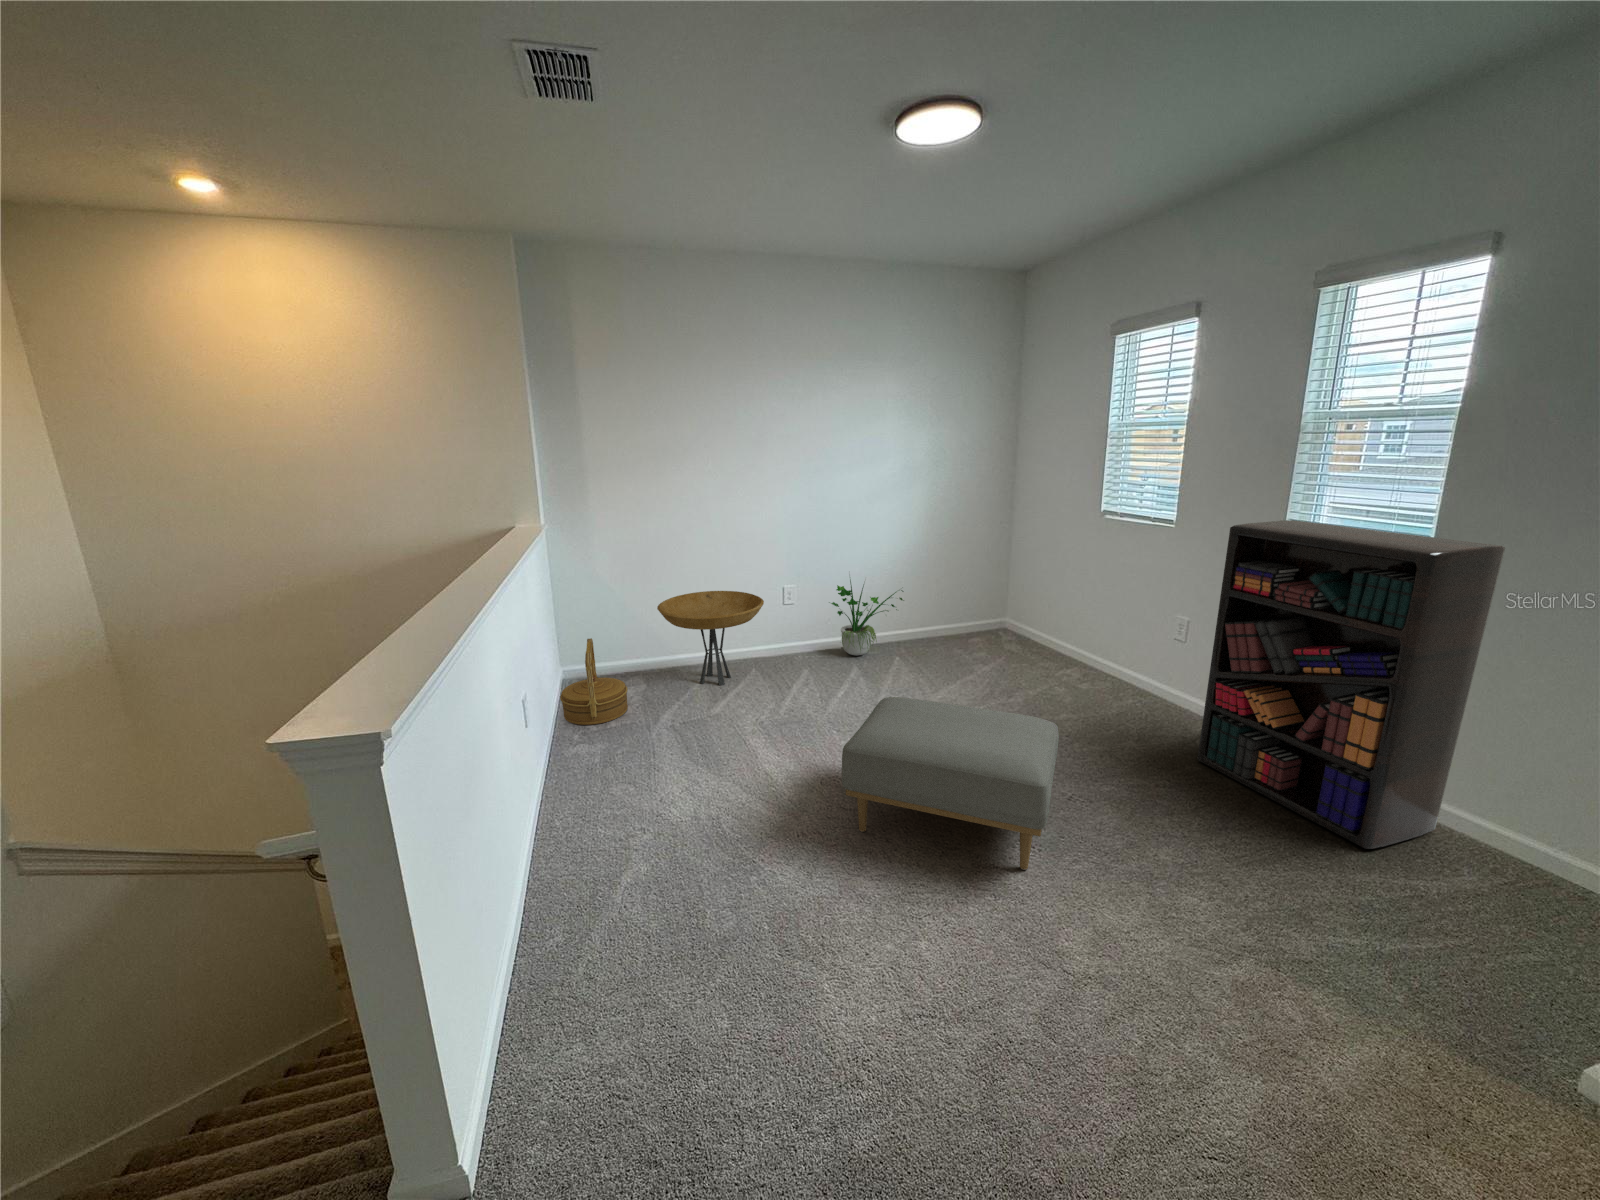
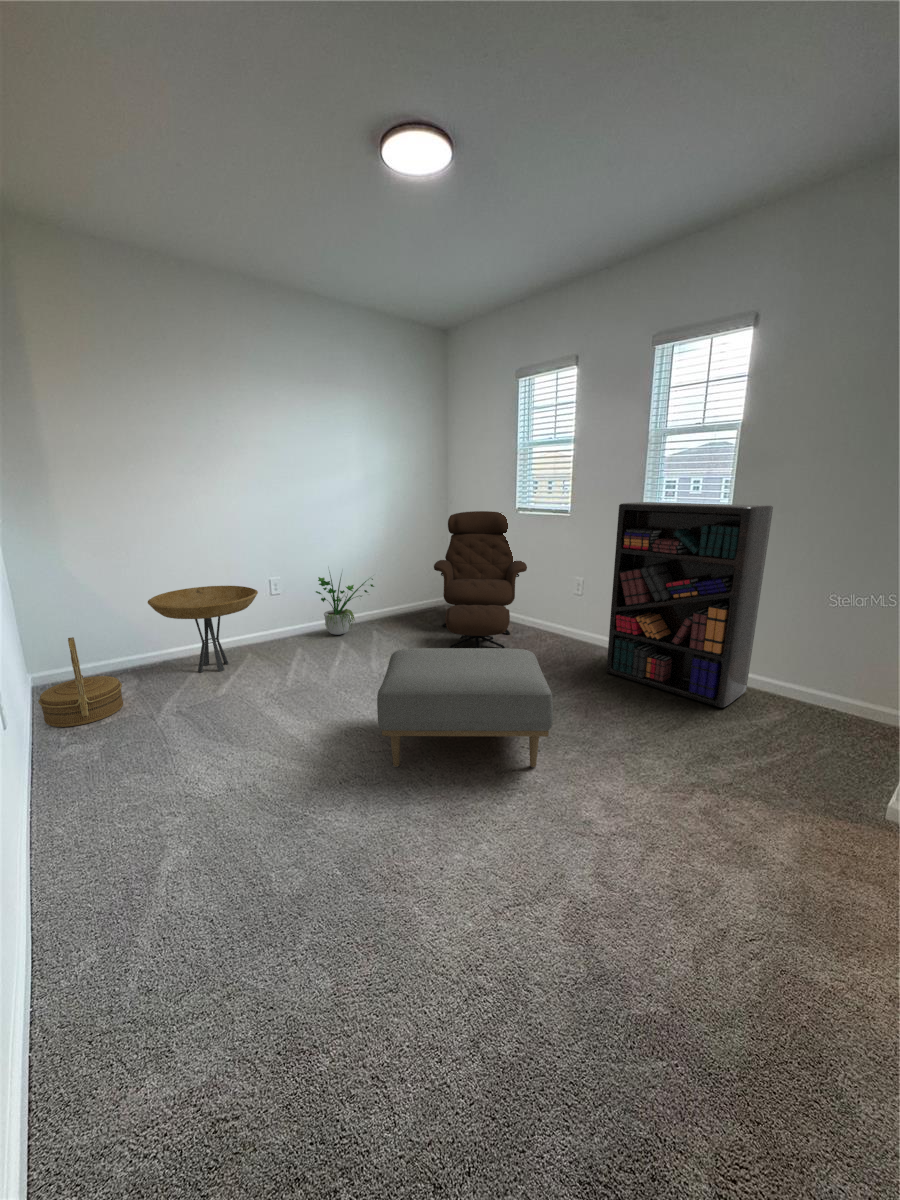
lounge chair: none [980,509,1114,706] -> present [434,511,527,648]

